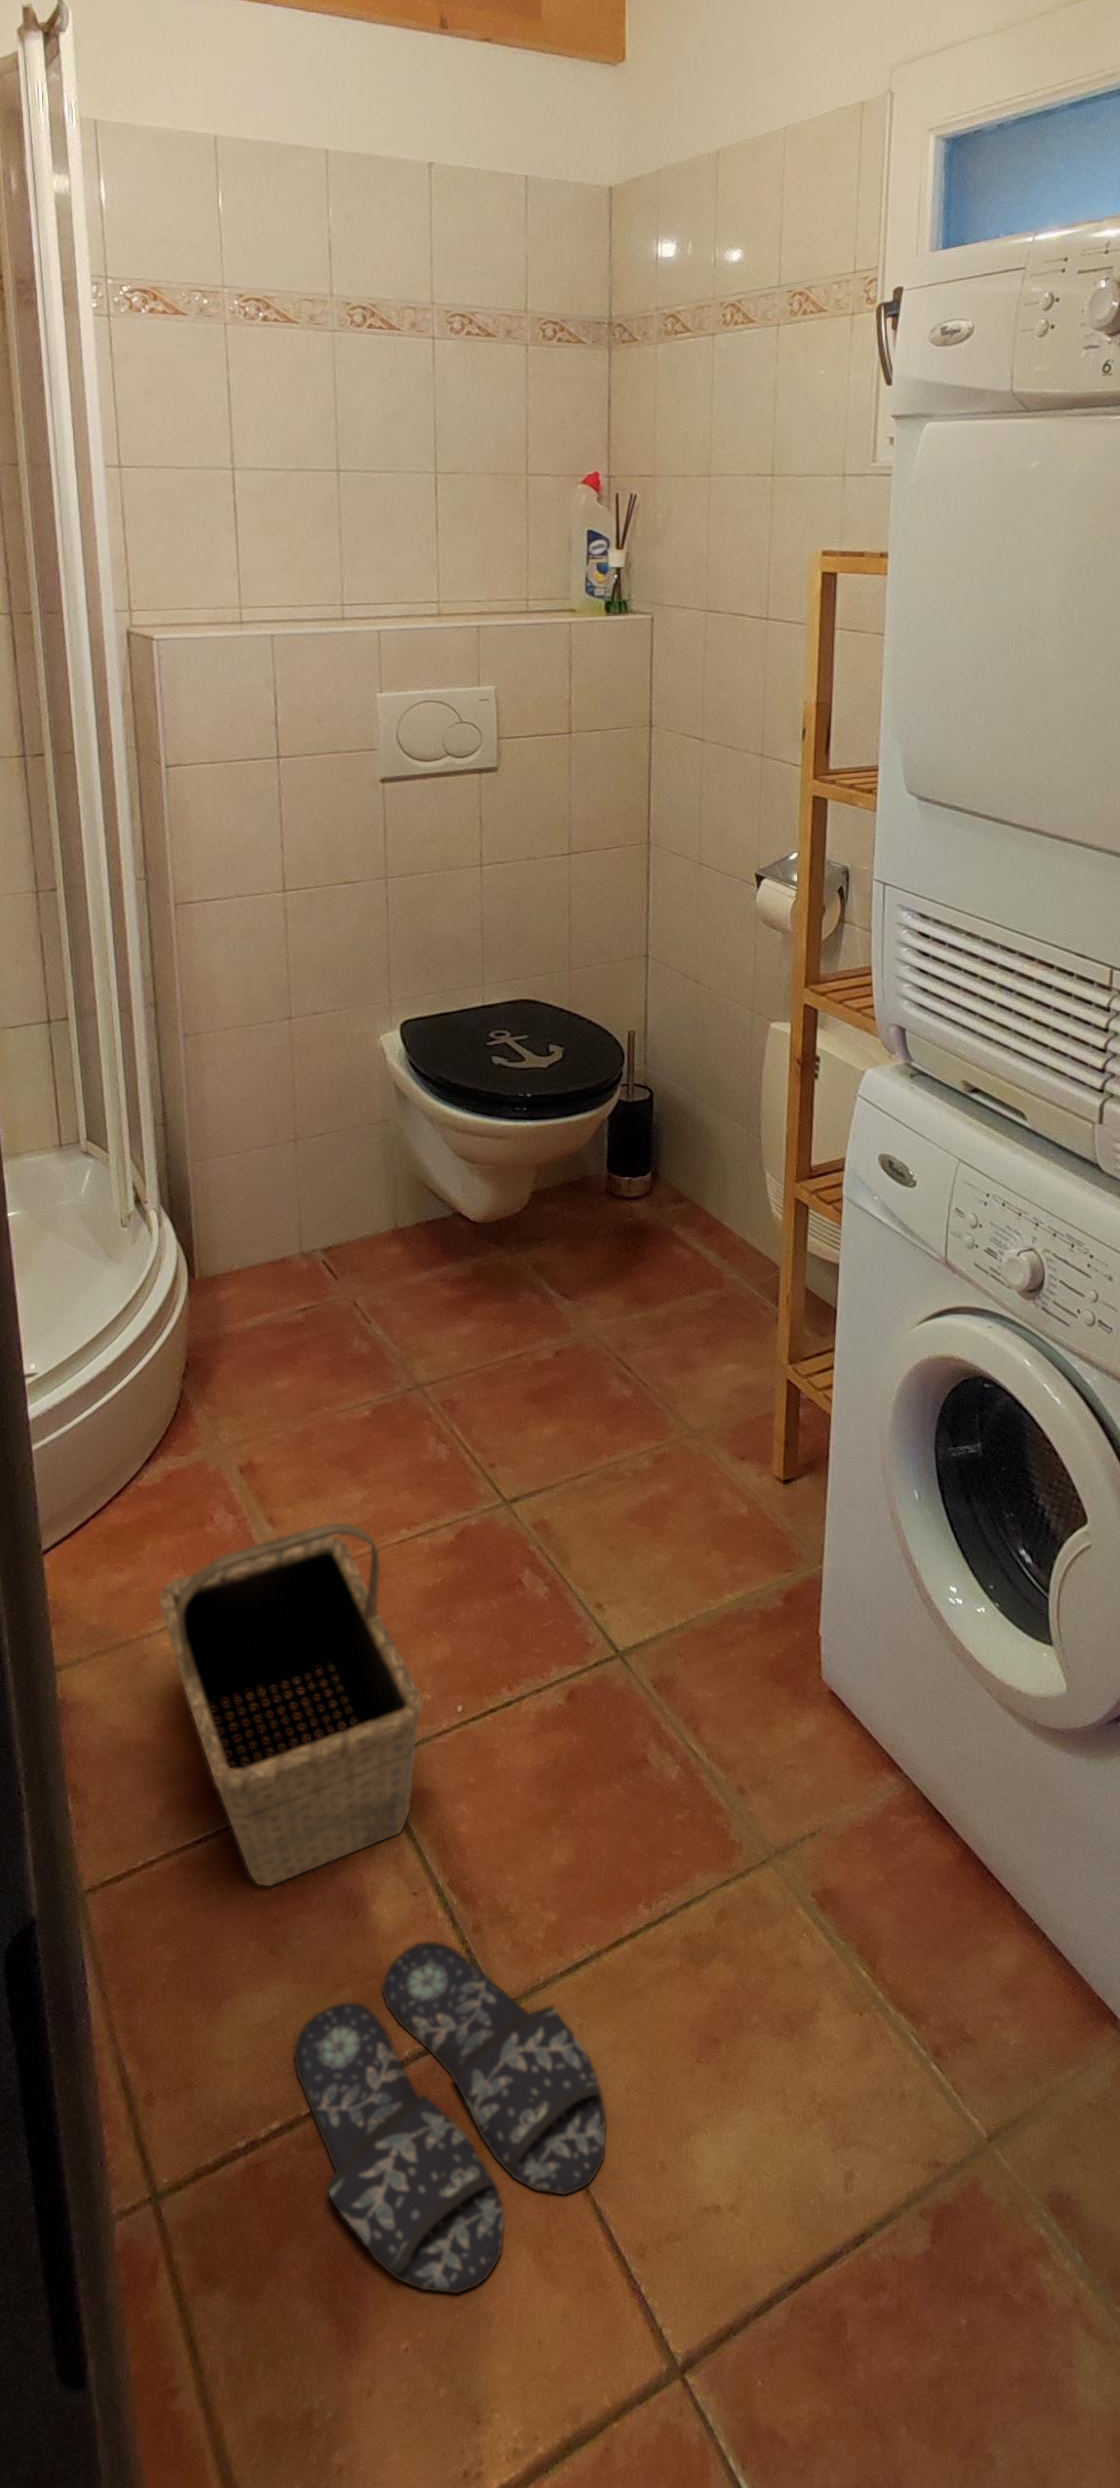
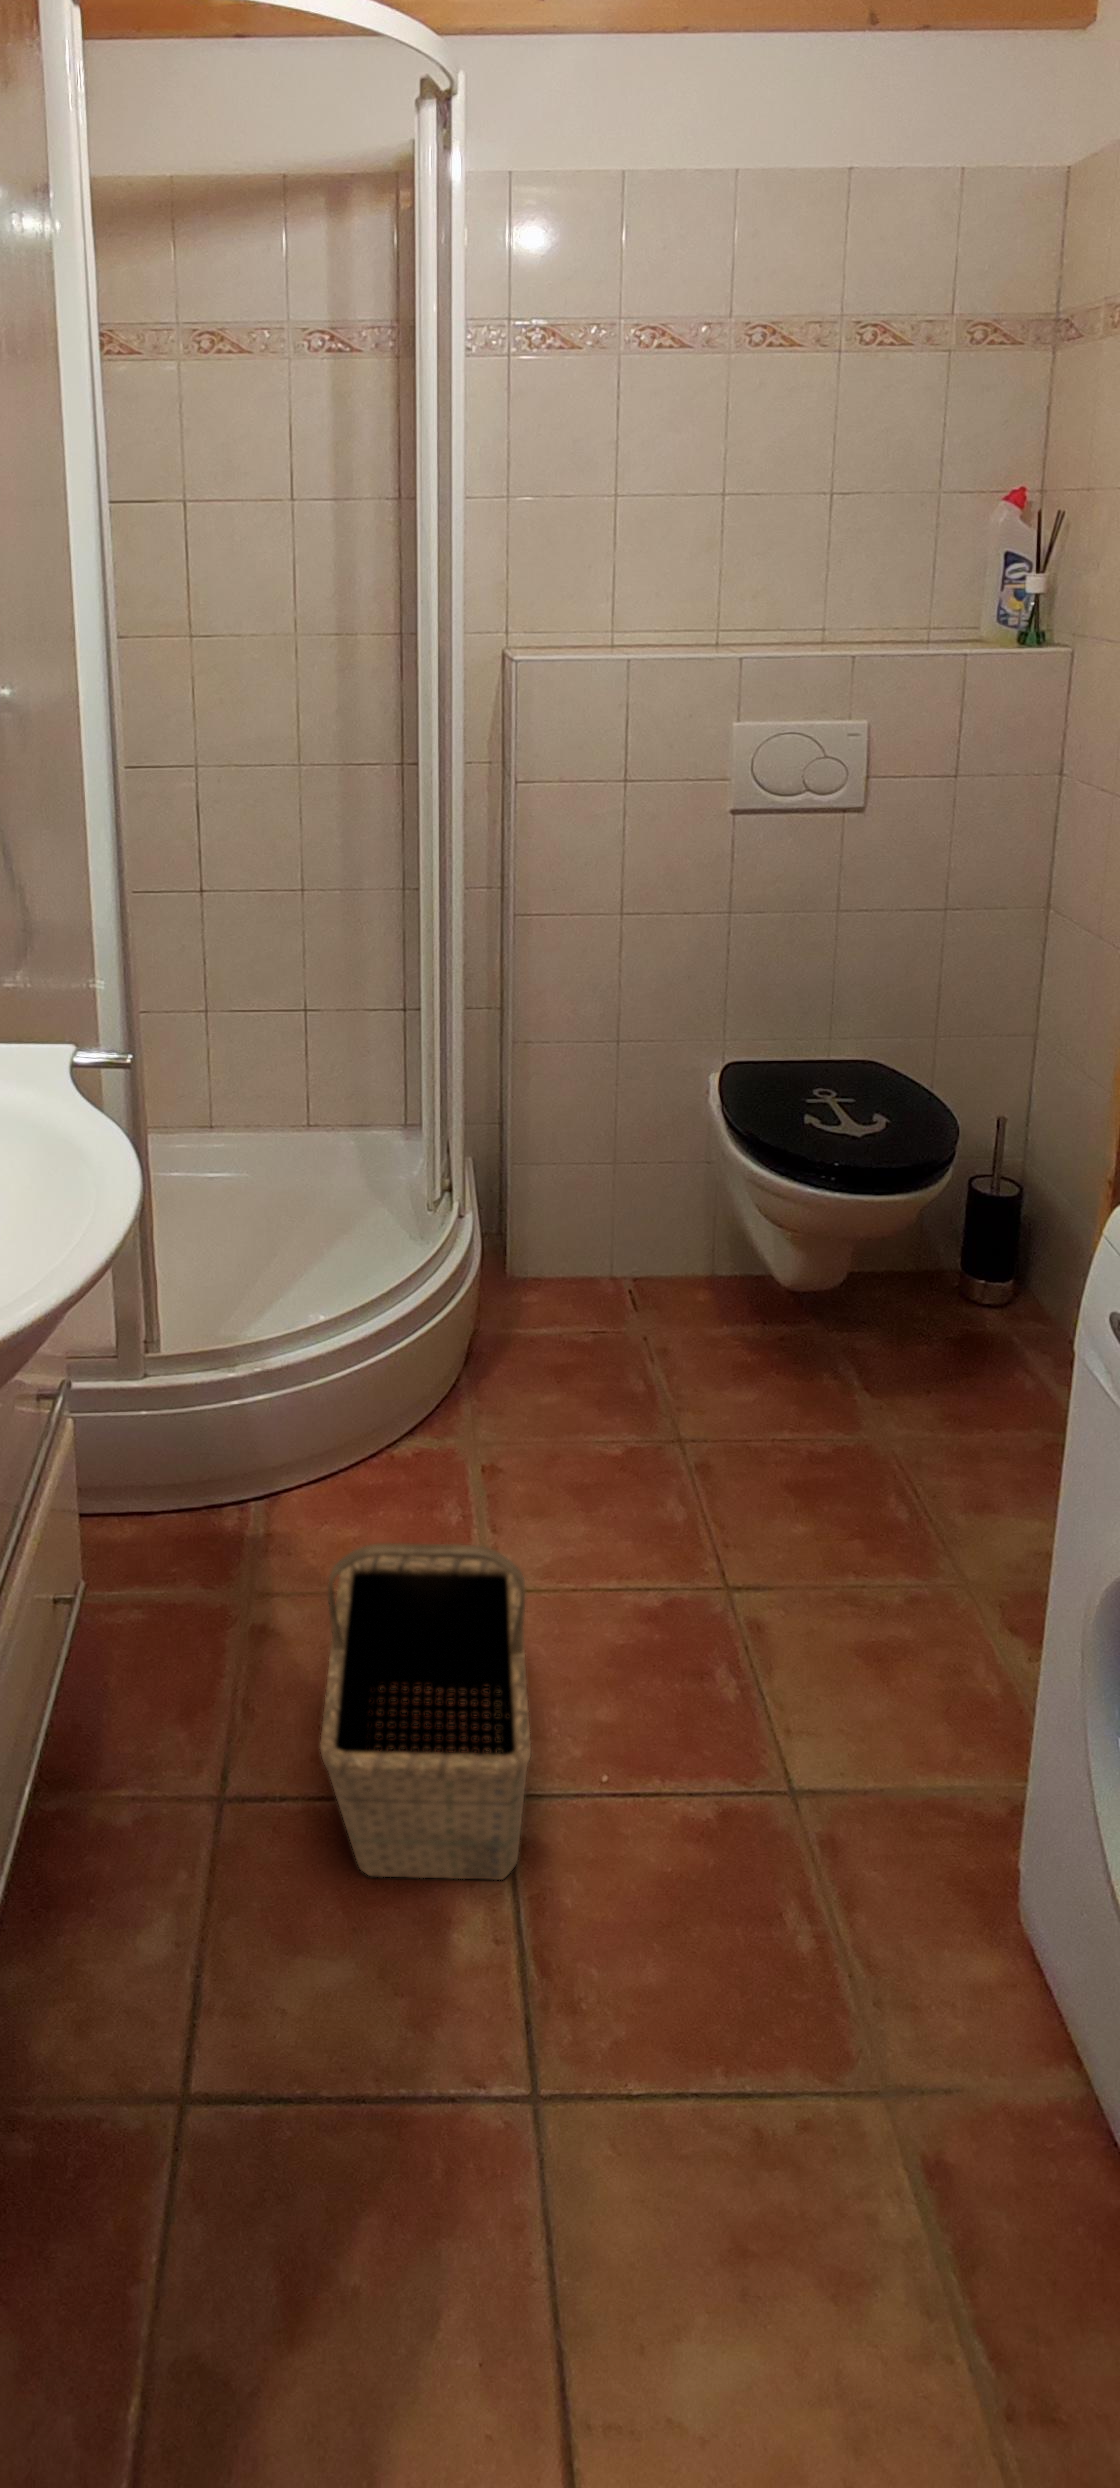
slippers: present [294,1942,606,2293] -> none [311,1996,600,2364]

